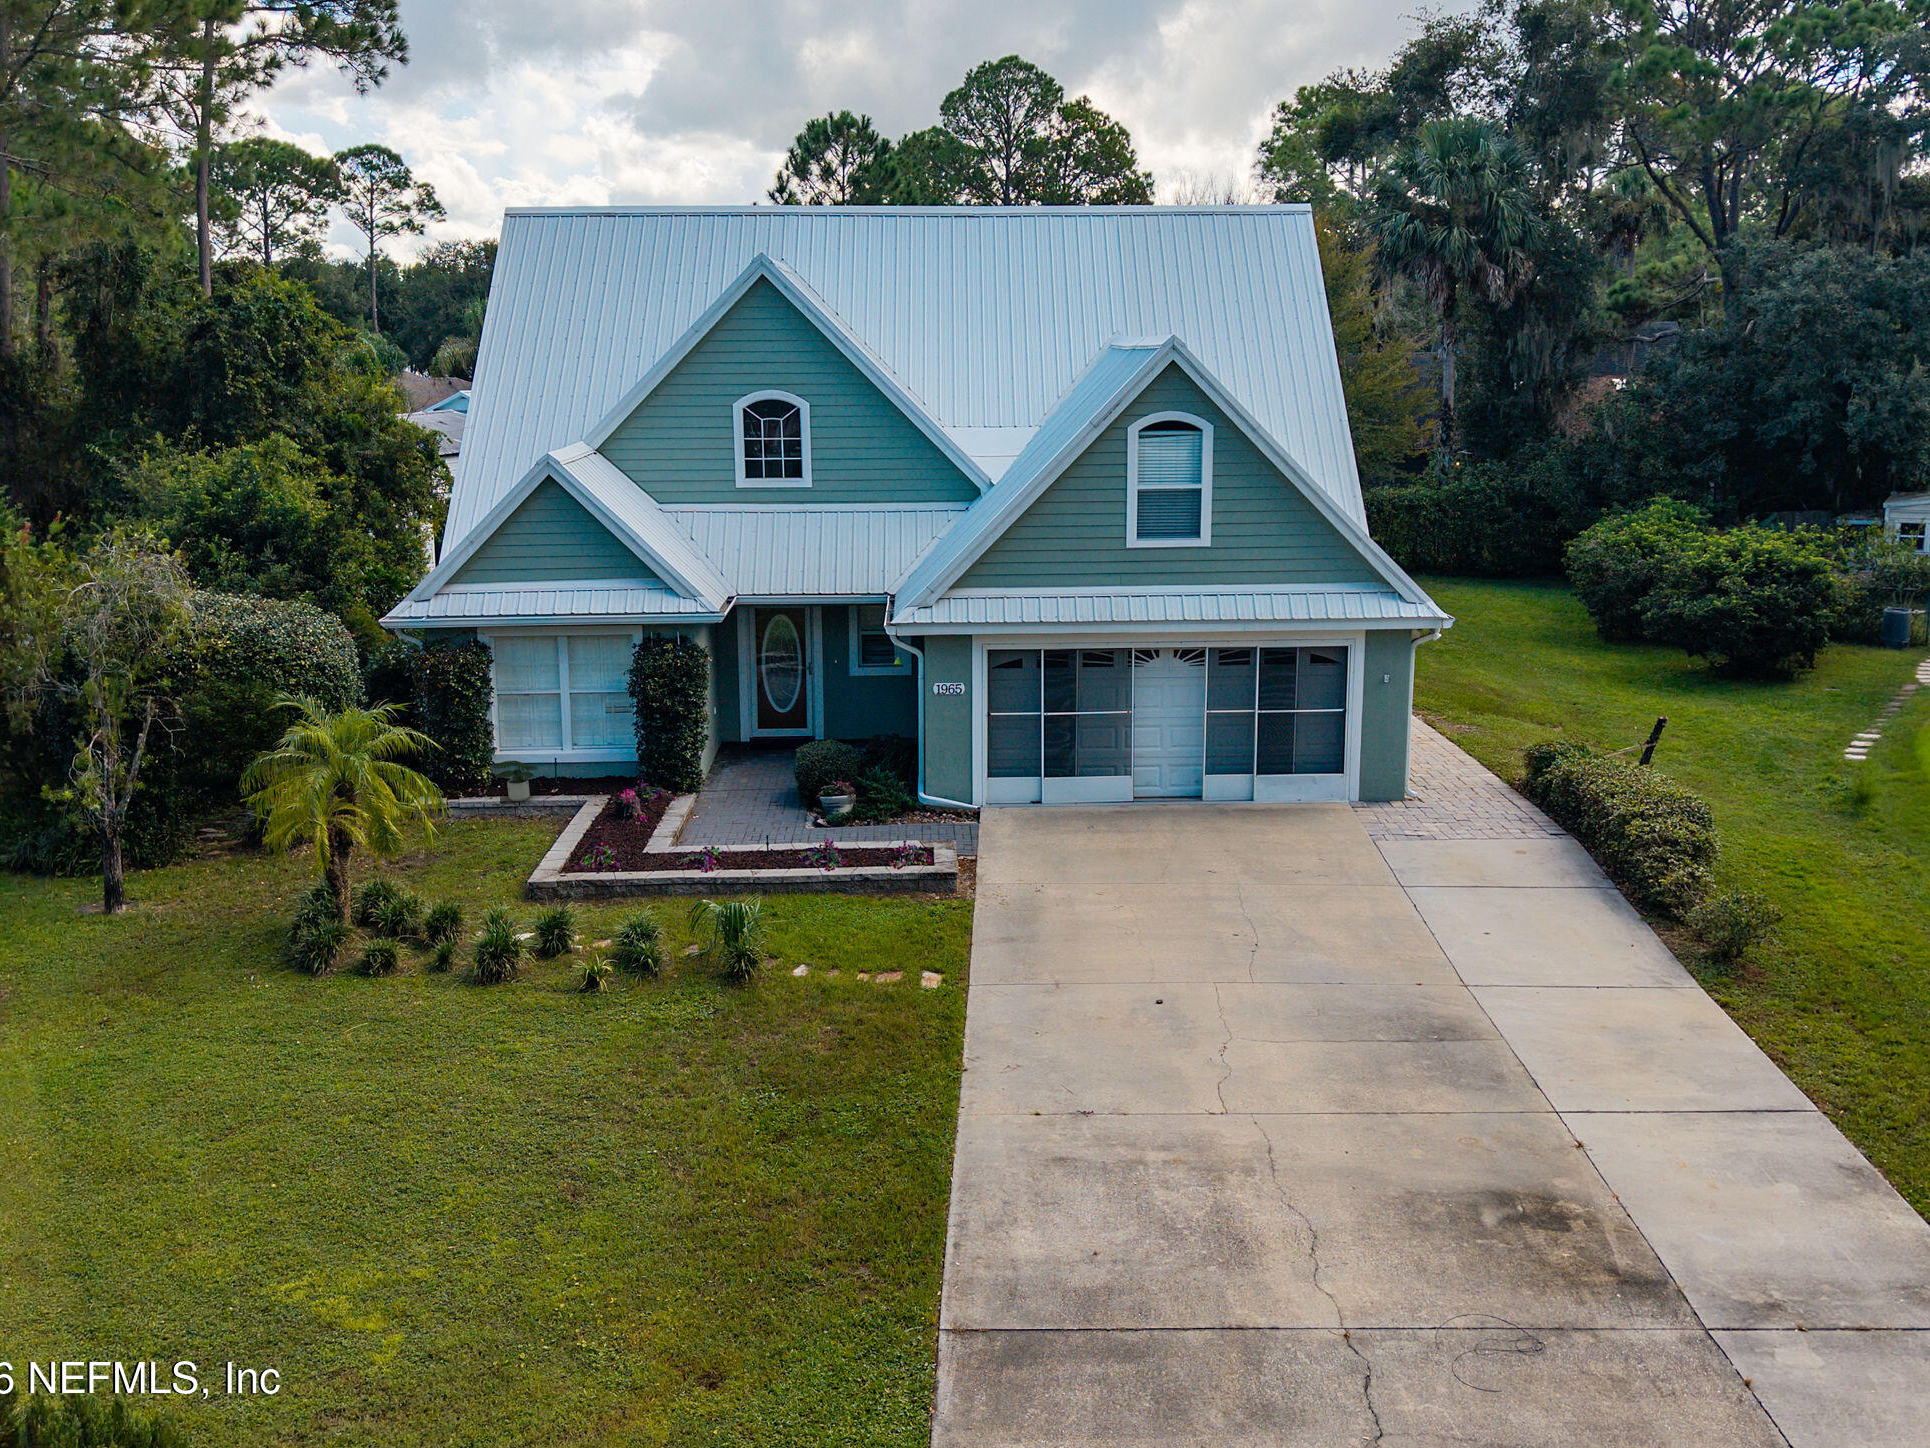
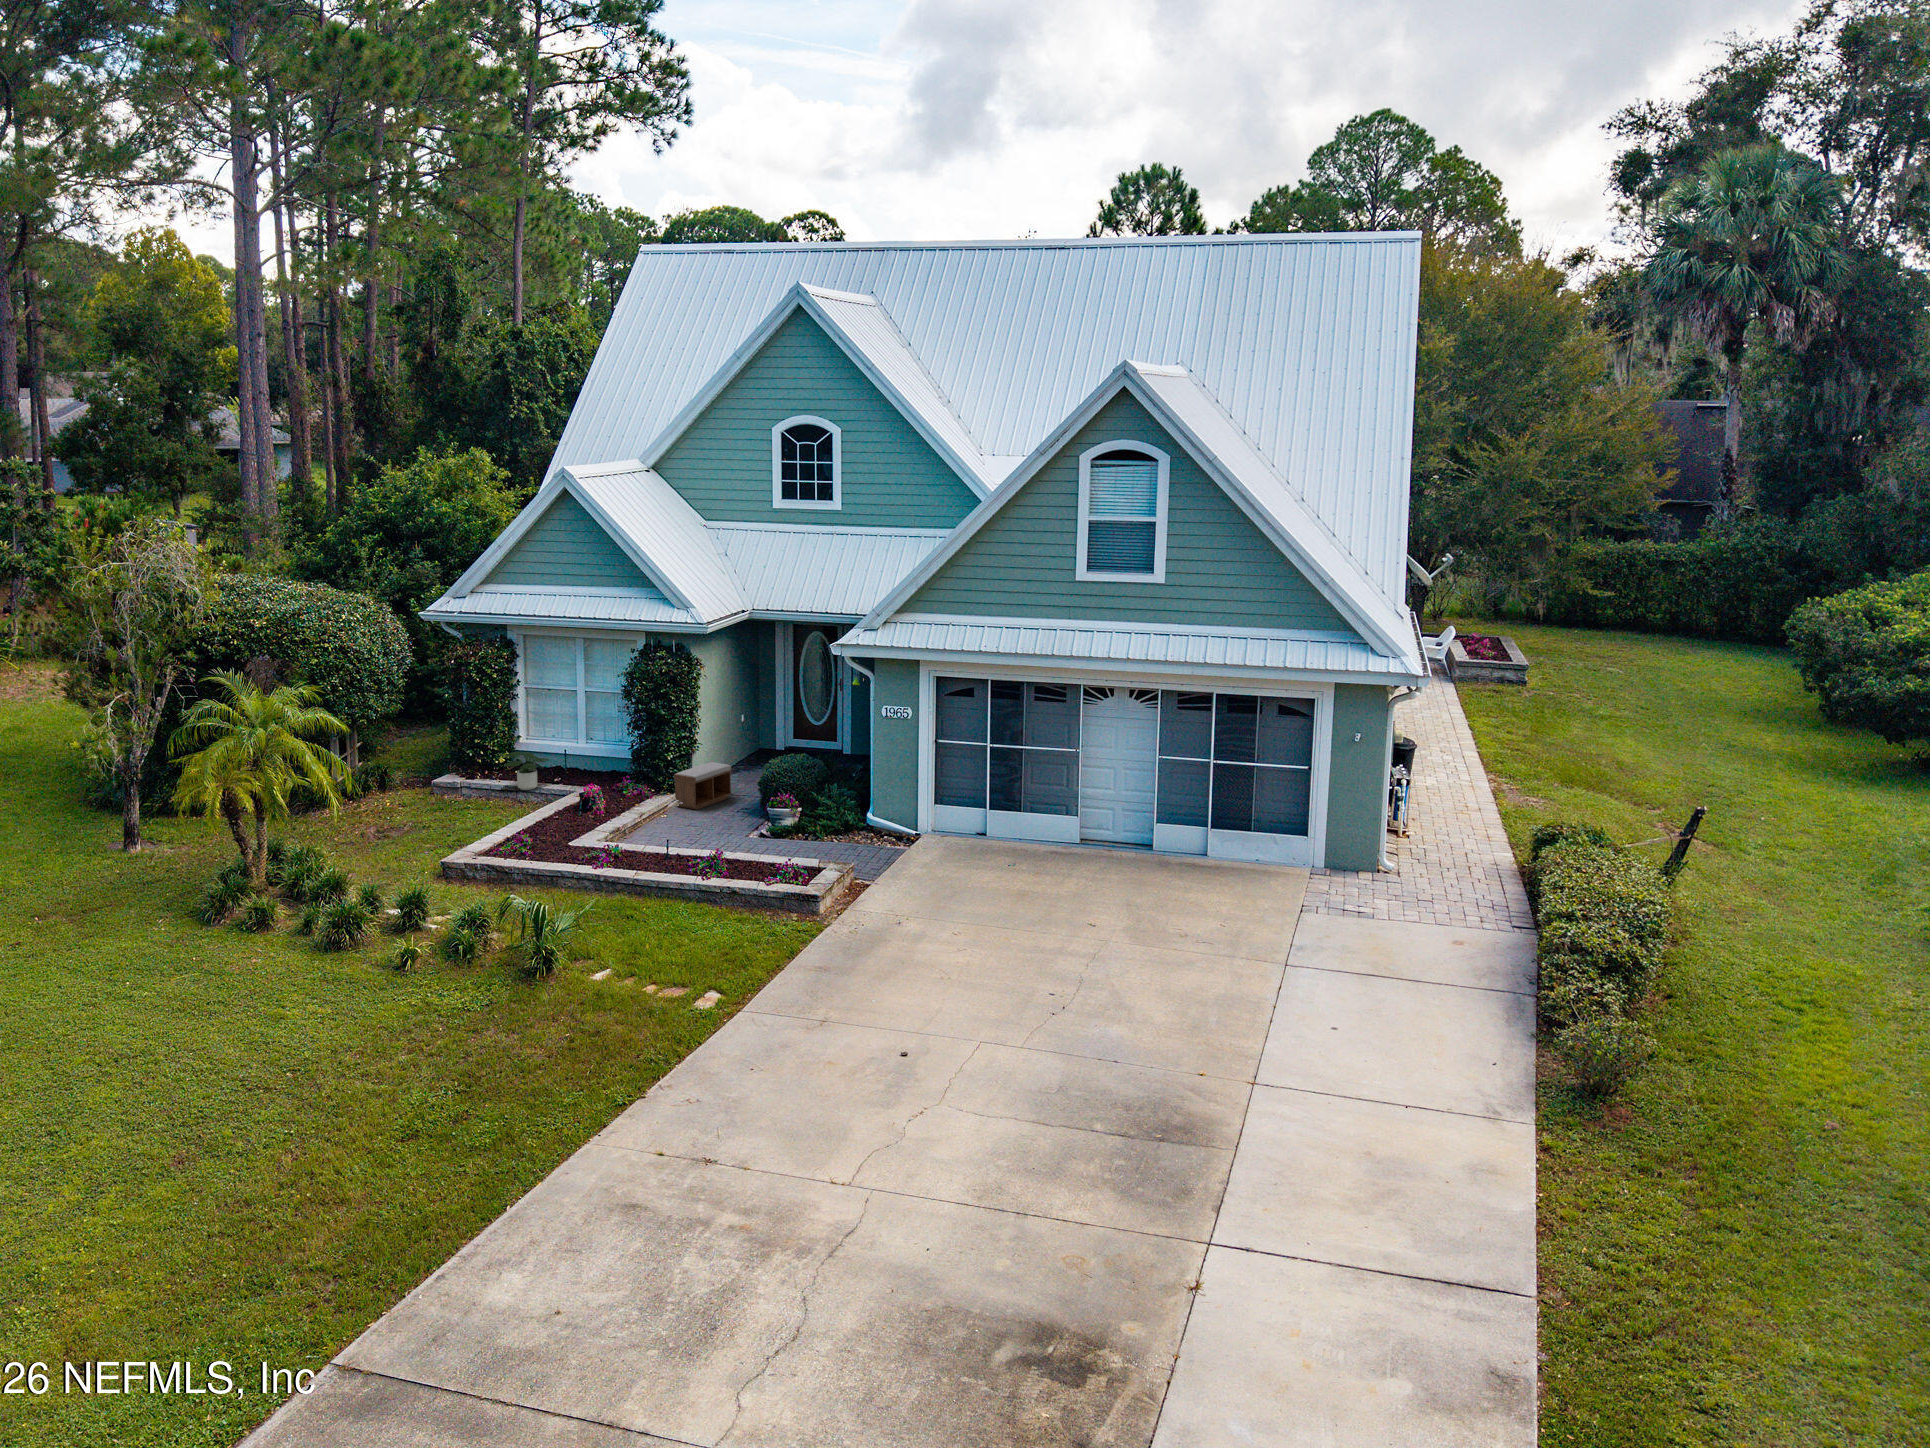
bench: none [695,754,745,804] -> present [674,762,732,810]

